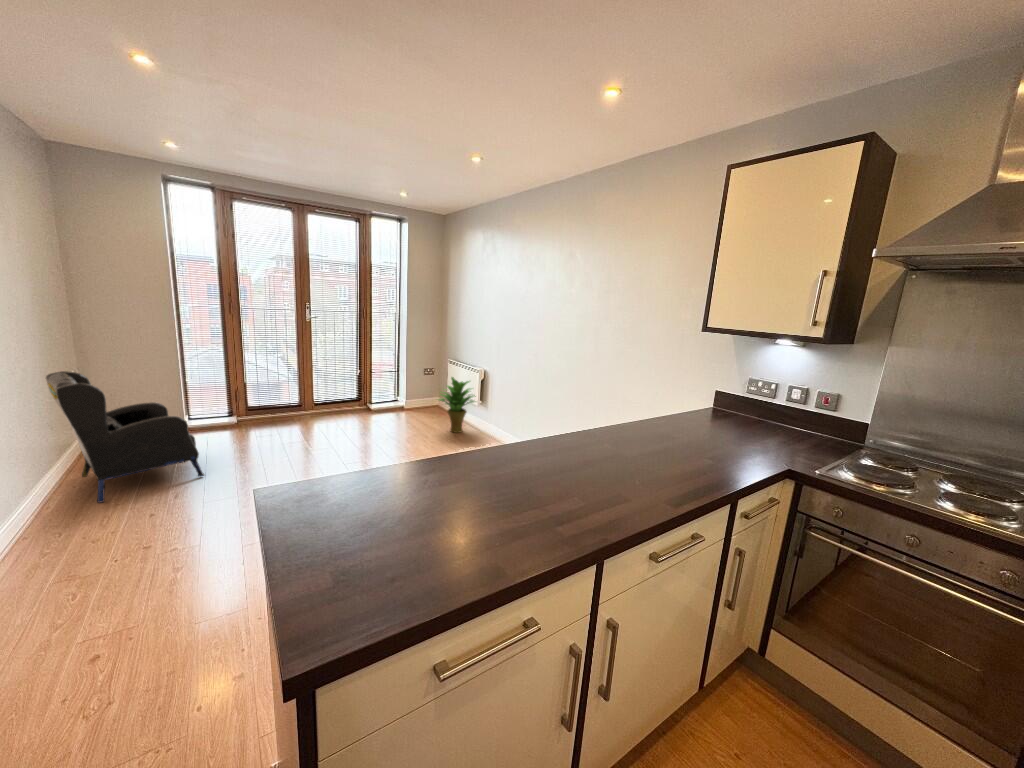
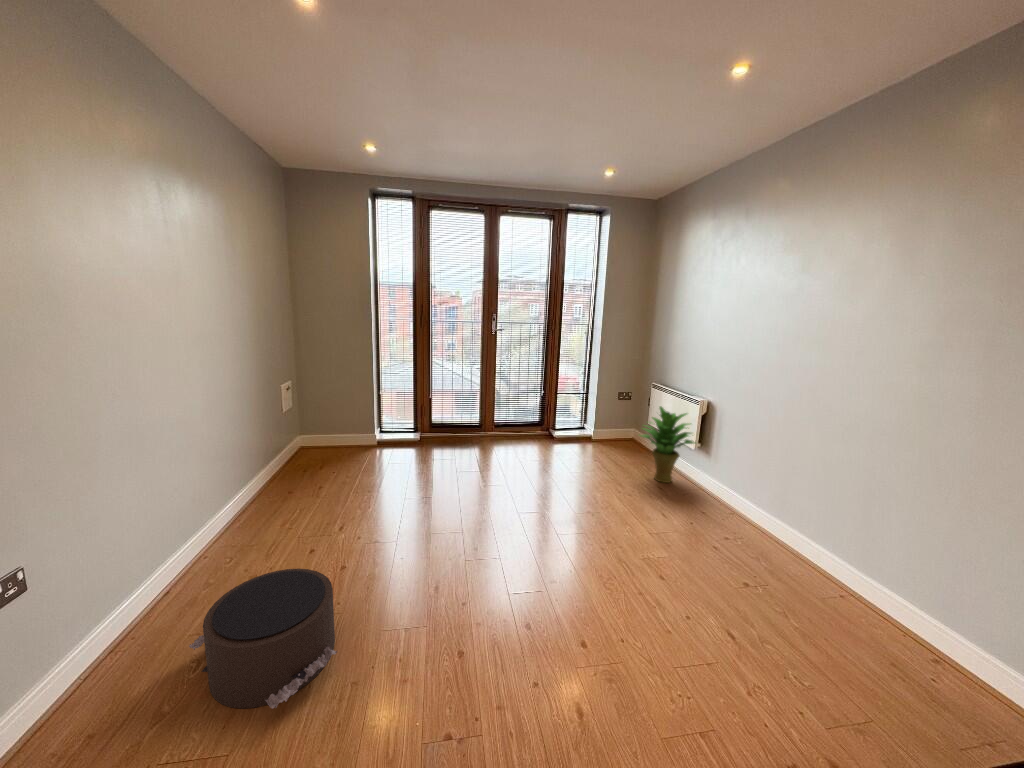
armchair: present [46,371,204,502] -> none [252,381,378,522]
pouf: none [55,516,205,612] -> present [189,569,337,709]

